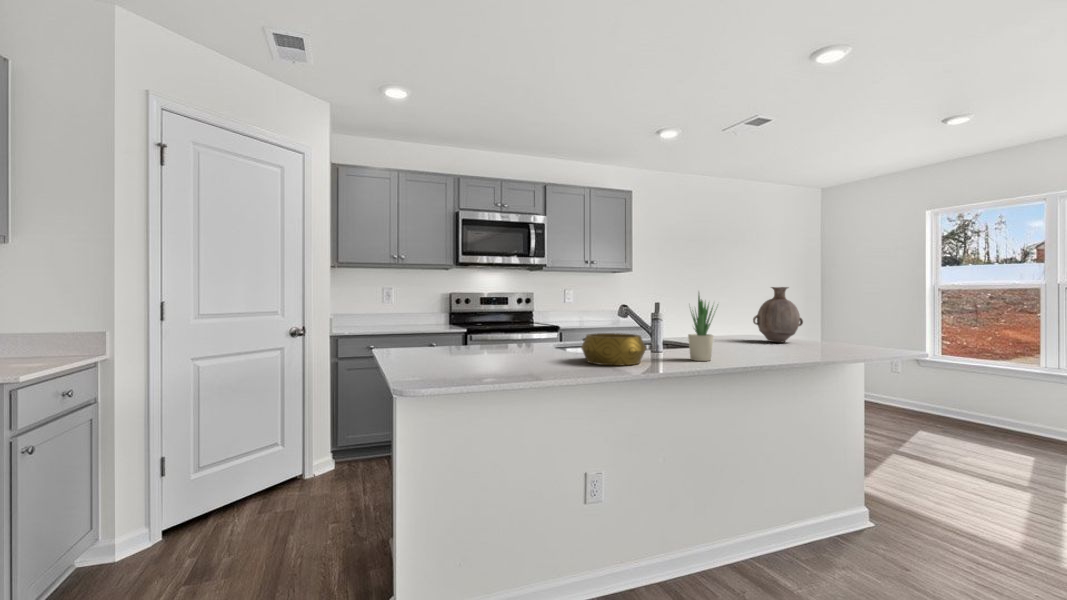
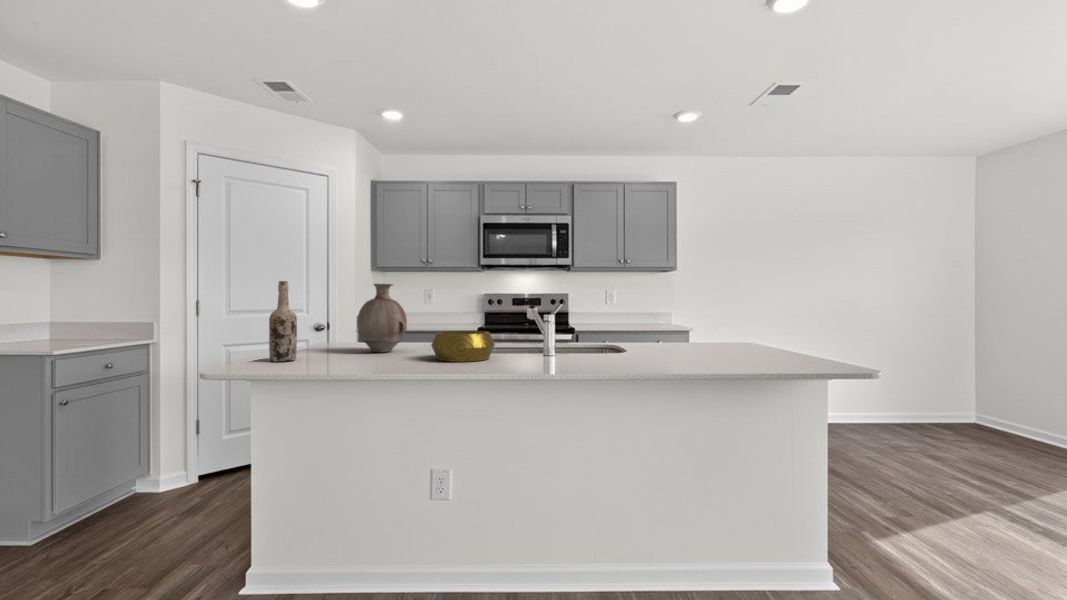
wine bottle: none [425,281,454,376] -> present [269,281,297,362]
vase: present [753,287,803,343] -> present [357,284,407,352]
potted plant: present [688,295,715,361] -> none [542,287,569,362]

